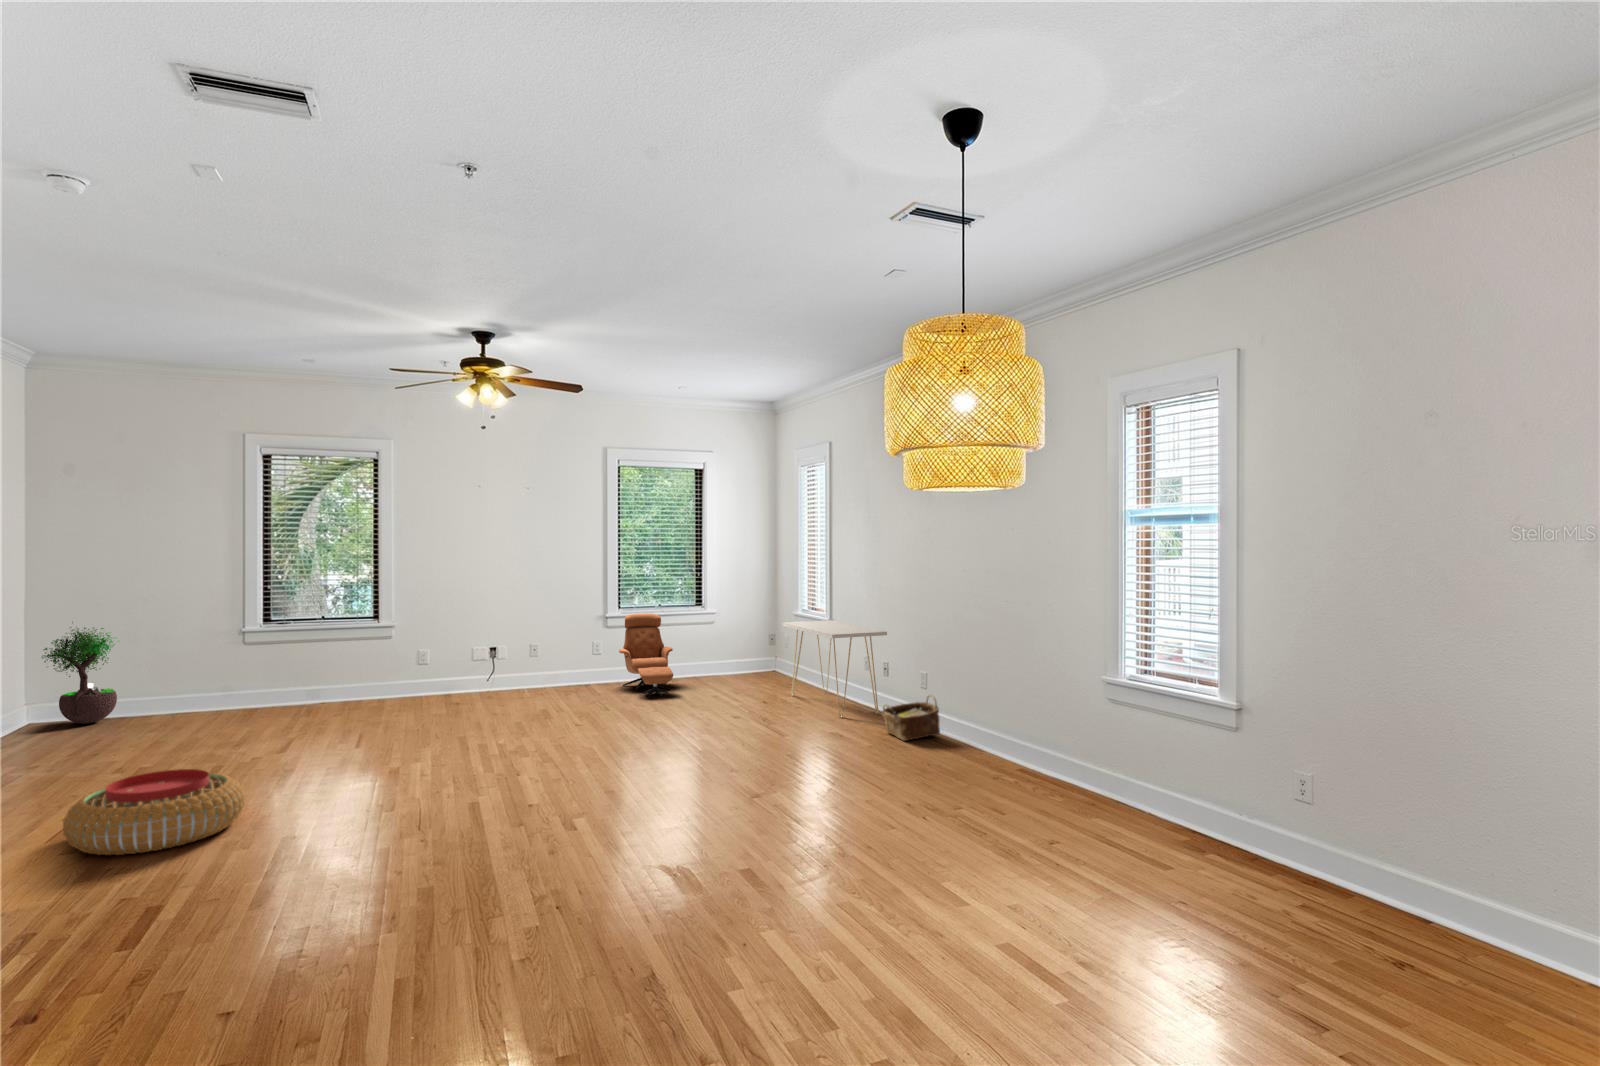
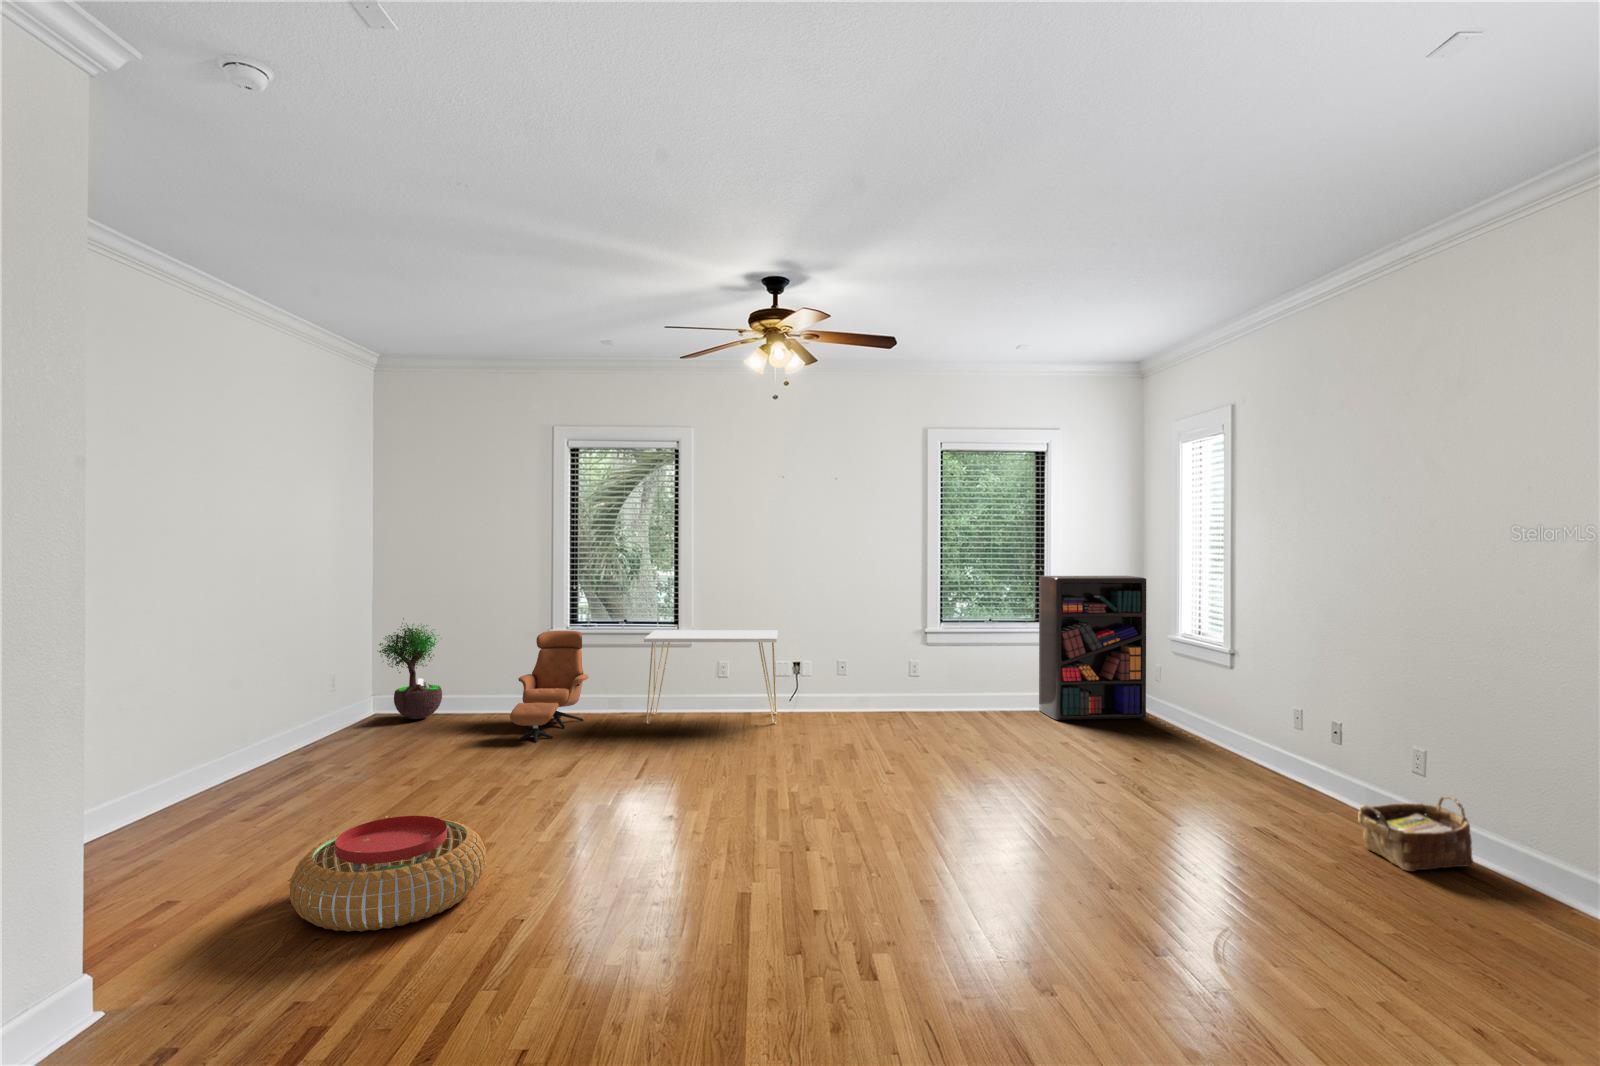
bookshelf: none [699,568,777,682] -> present [1039,576,1146,720]
armchair: present [619,613,673,696] -> present [510,631,589,742]
console table: present [783,620,887,717] -> present [644,630,777,724]

